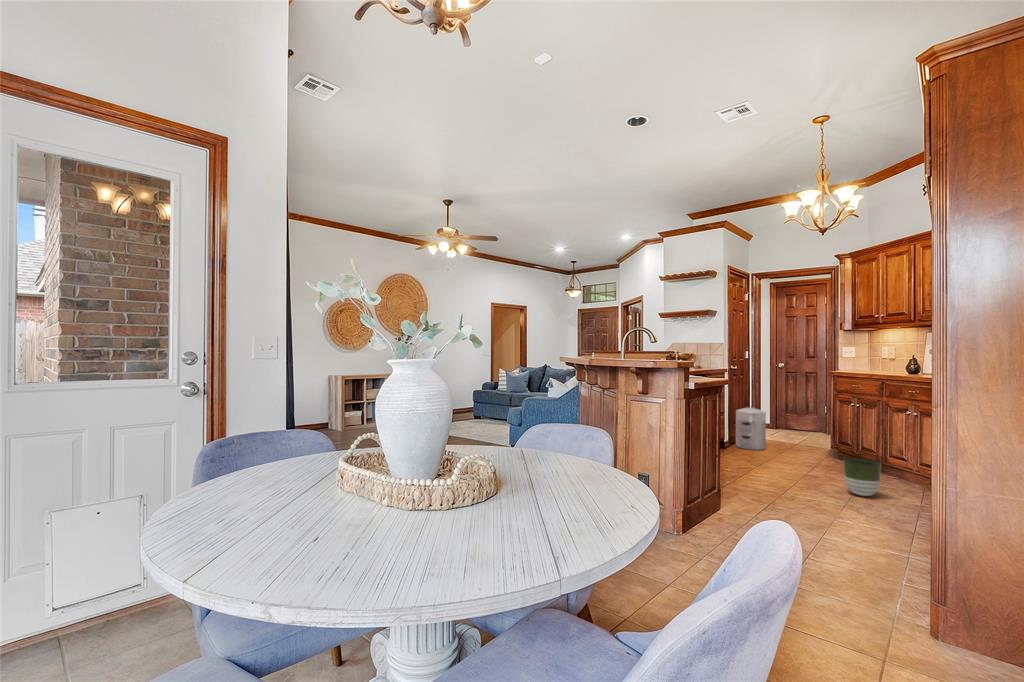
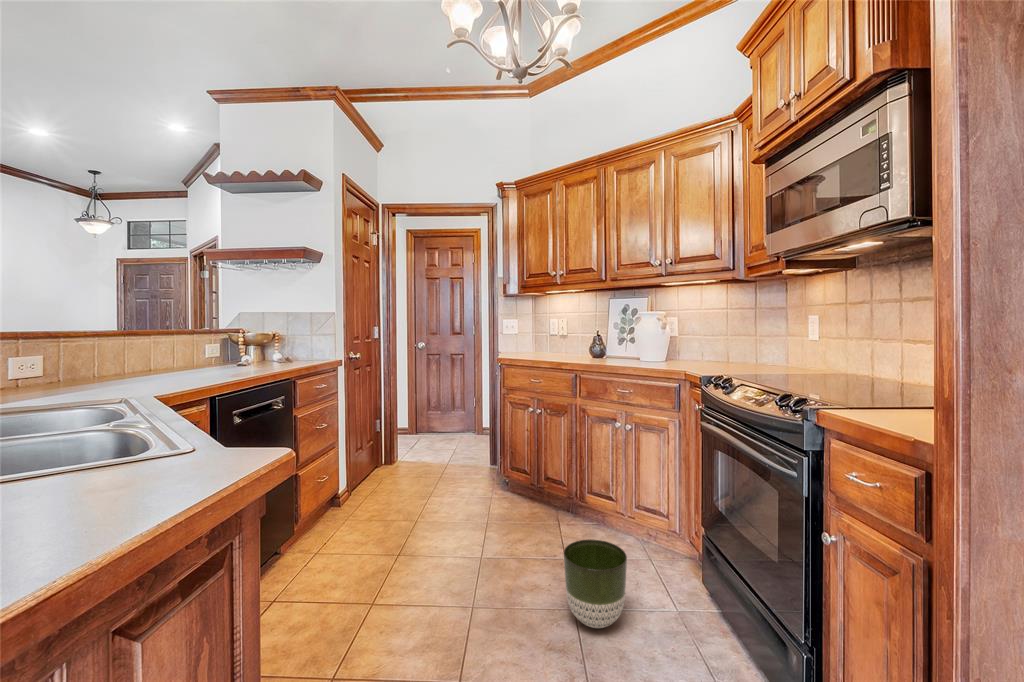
waste bin: present [736,406,766,450] -> none [360,421,408,498]

